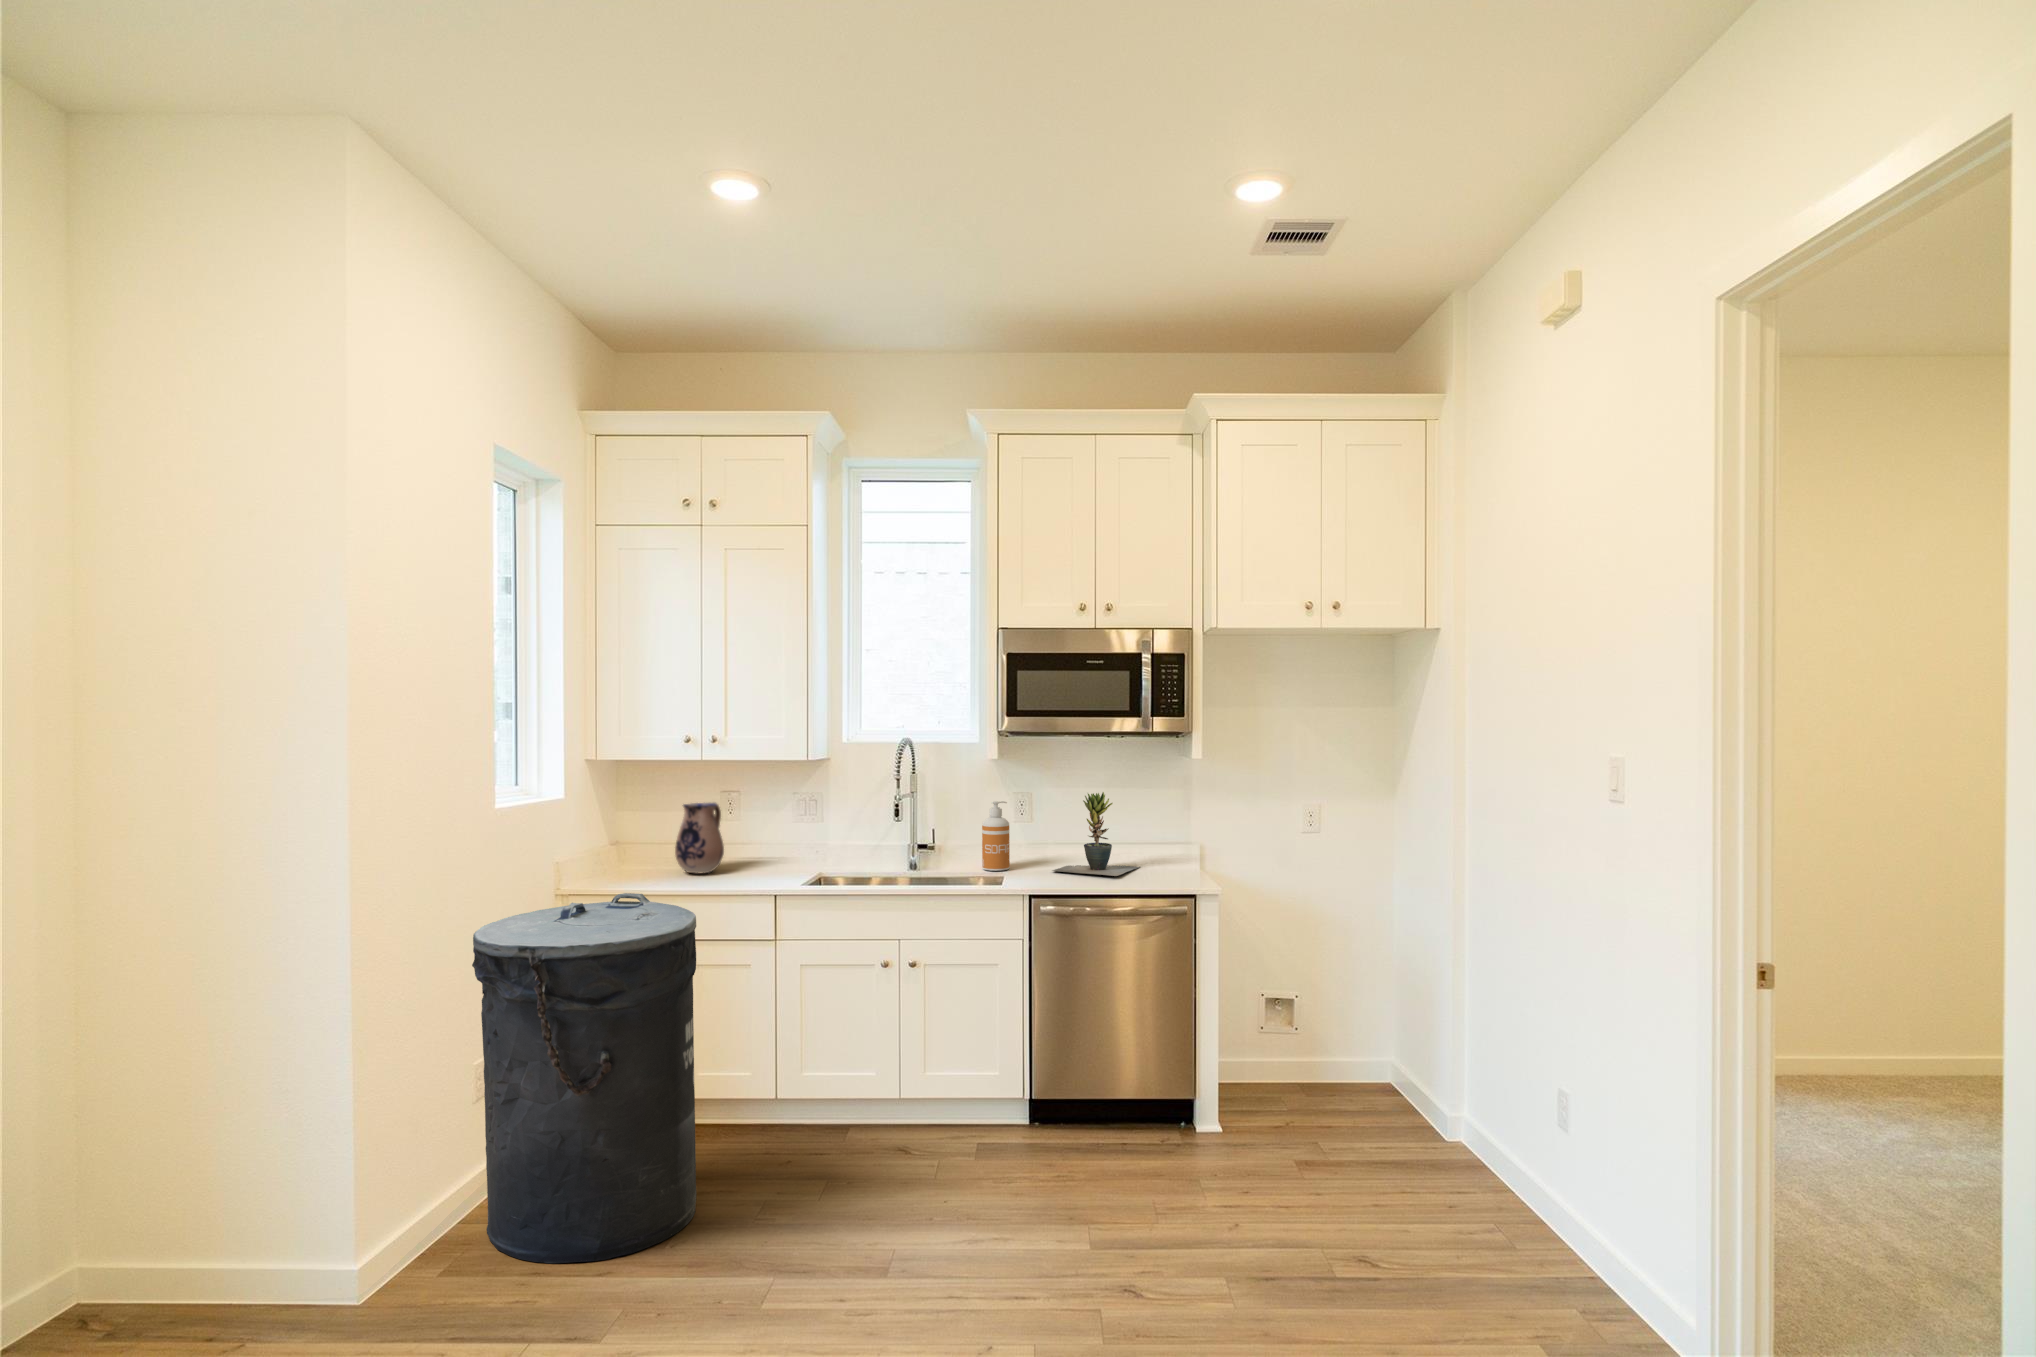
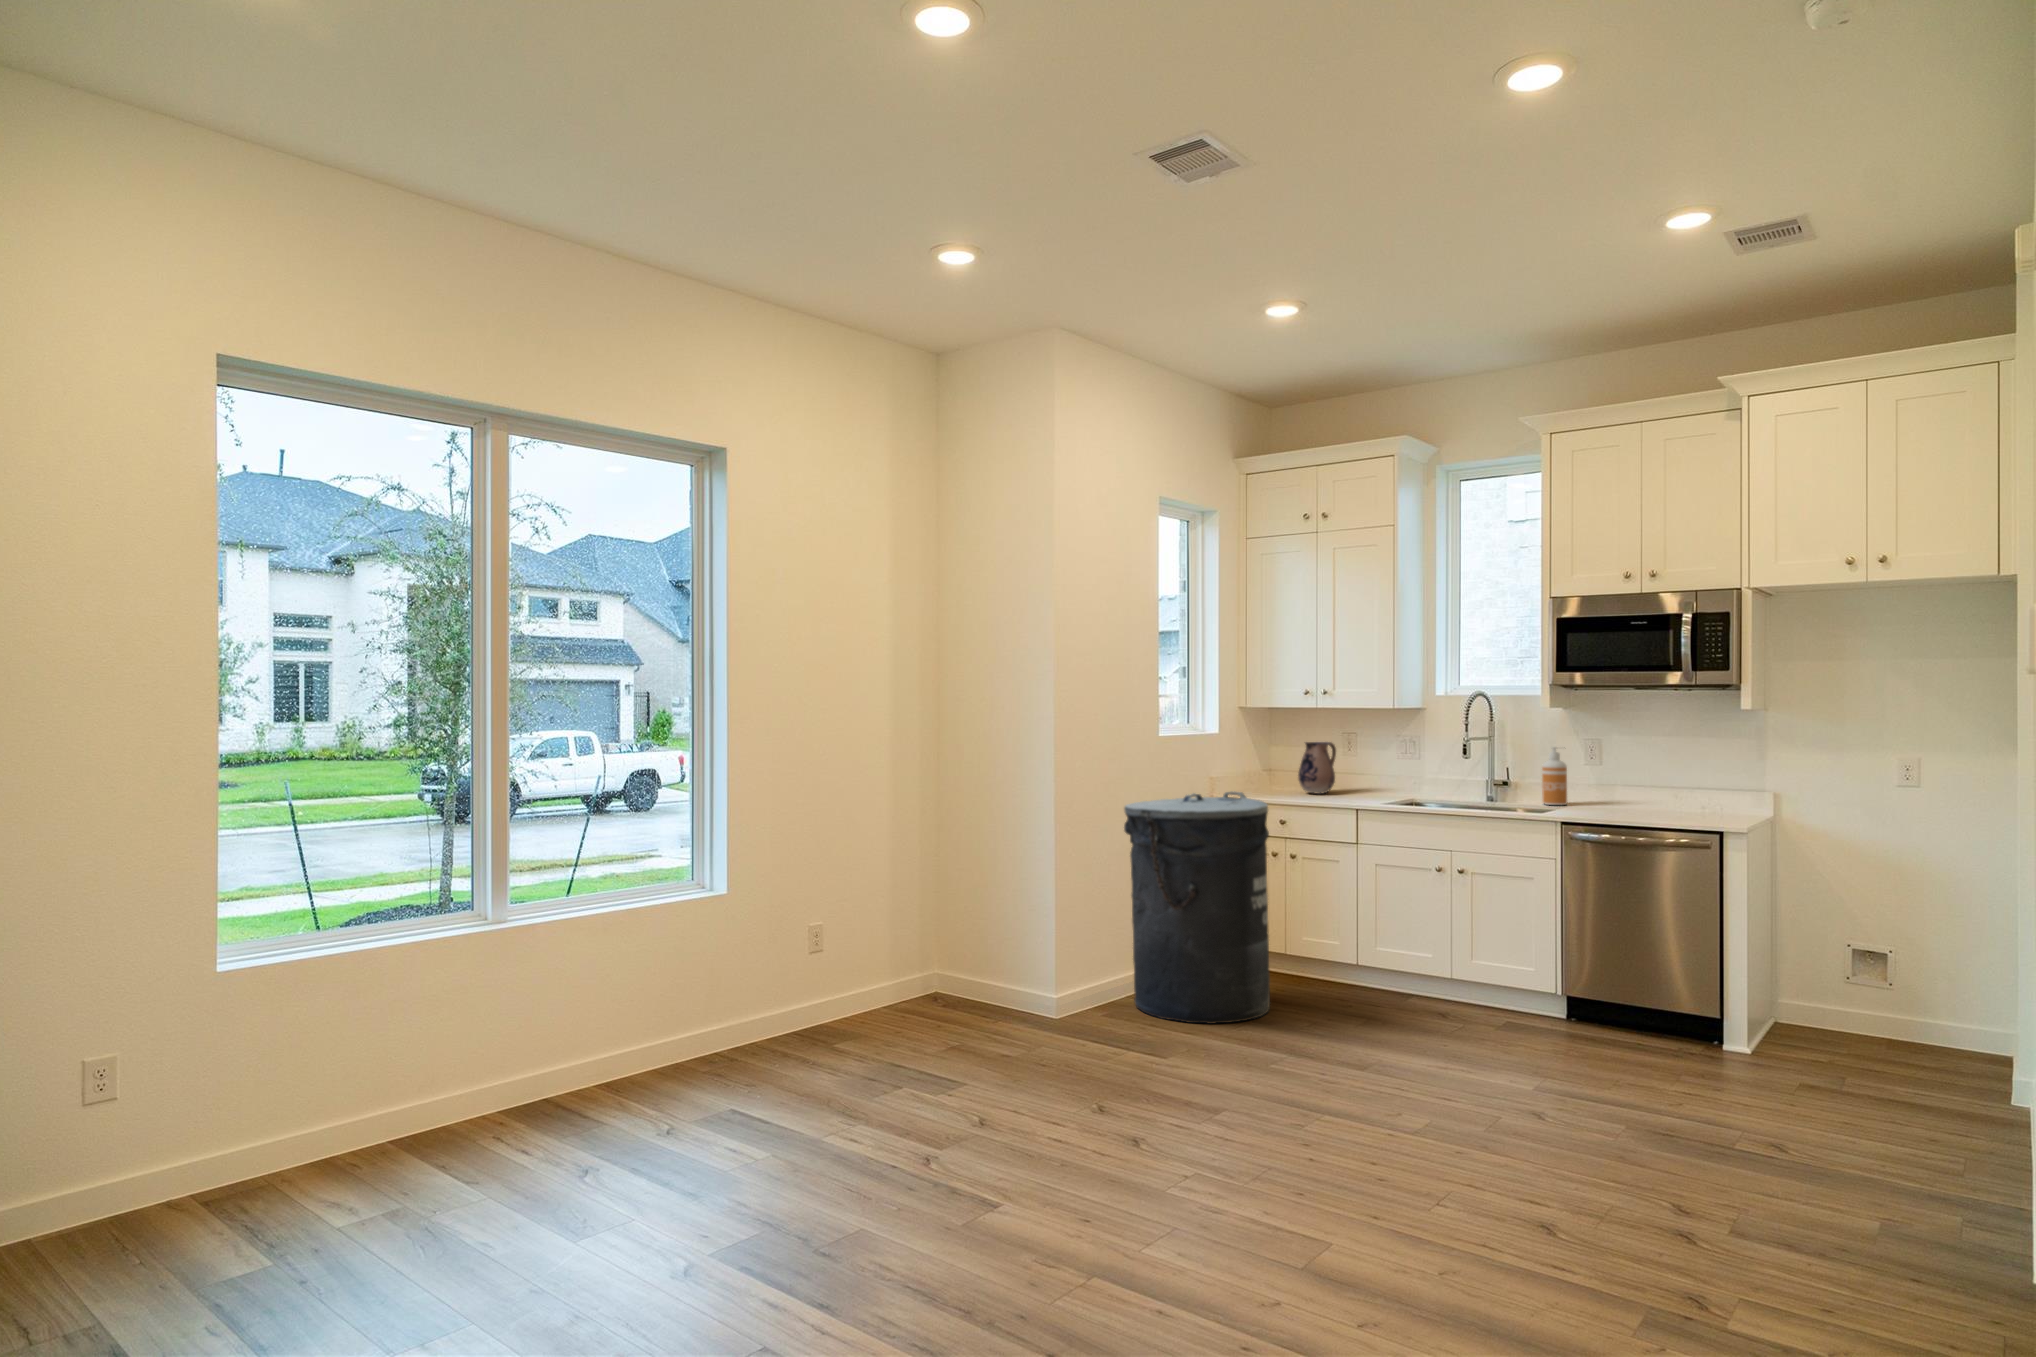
potted plant: present [1053,792,1139,876] -> none [1602,740,1697,813]

